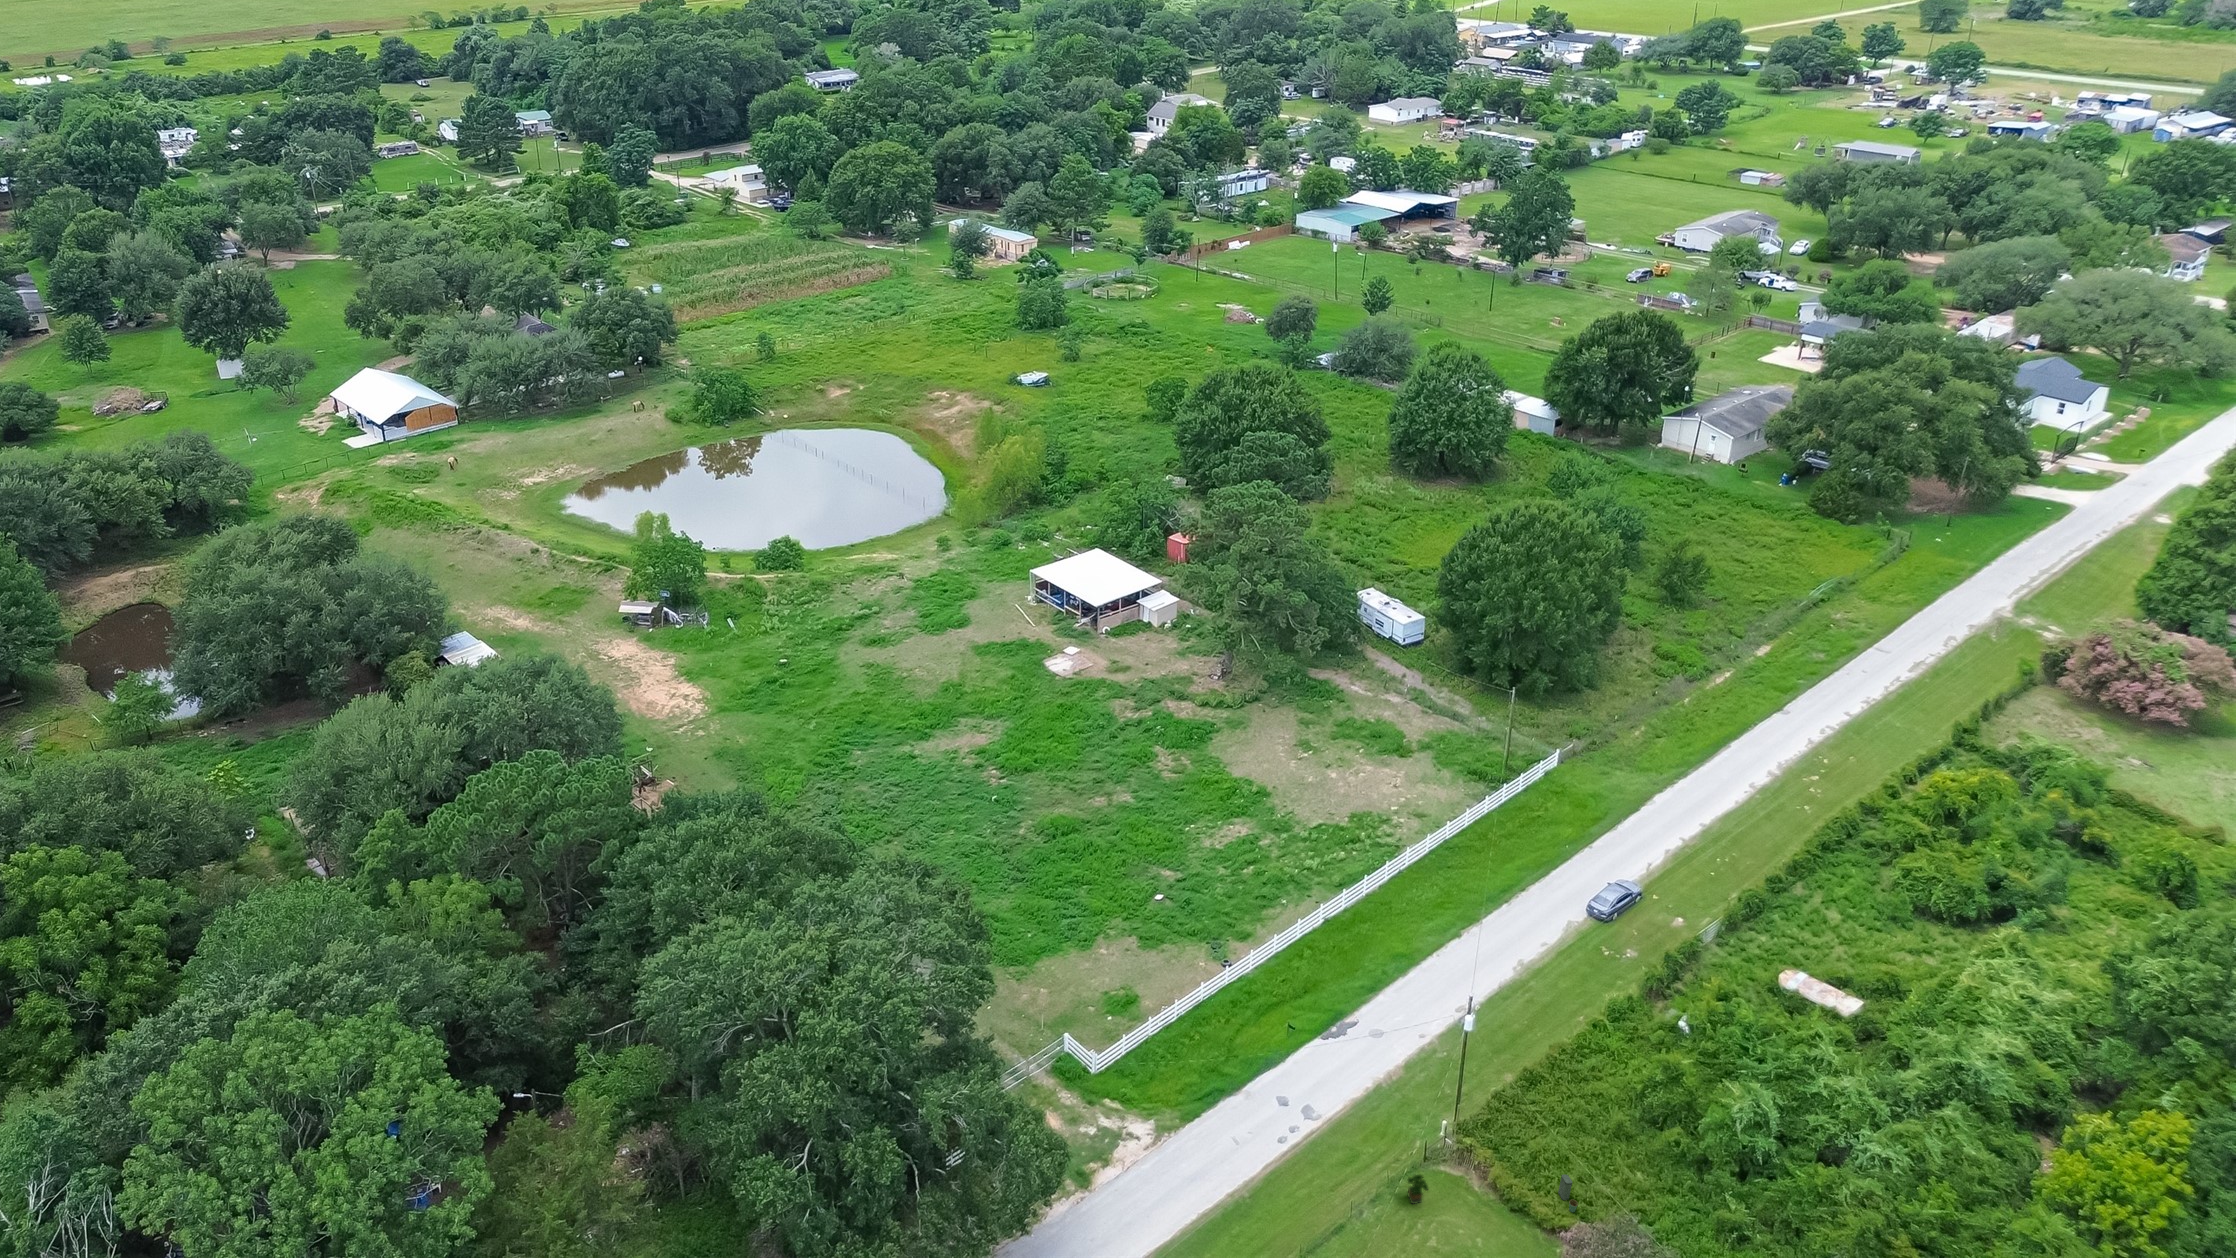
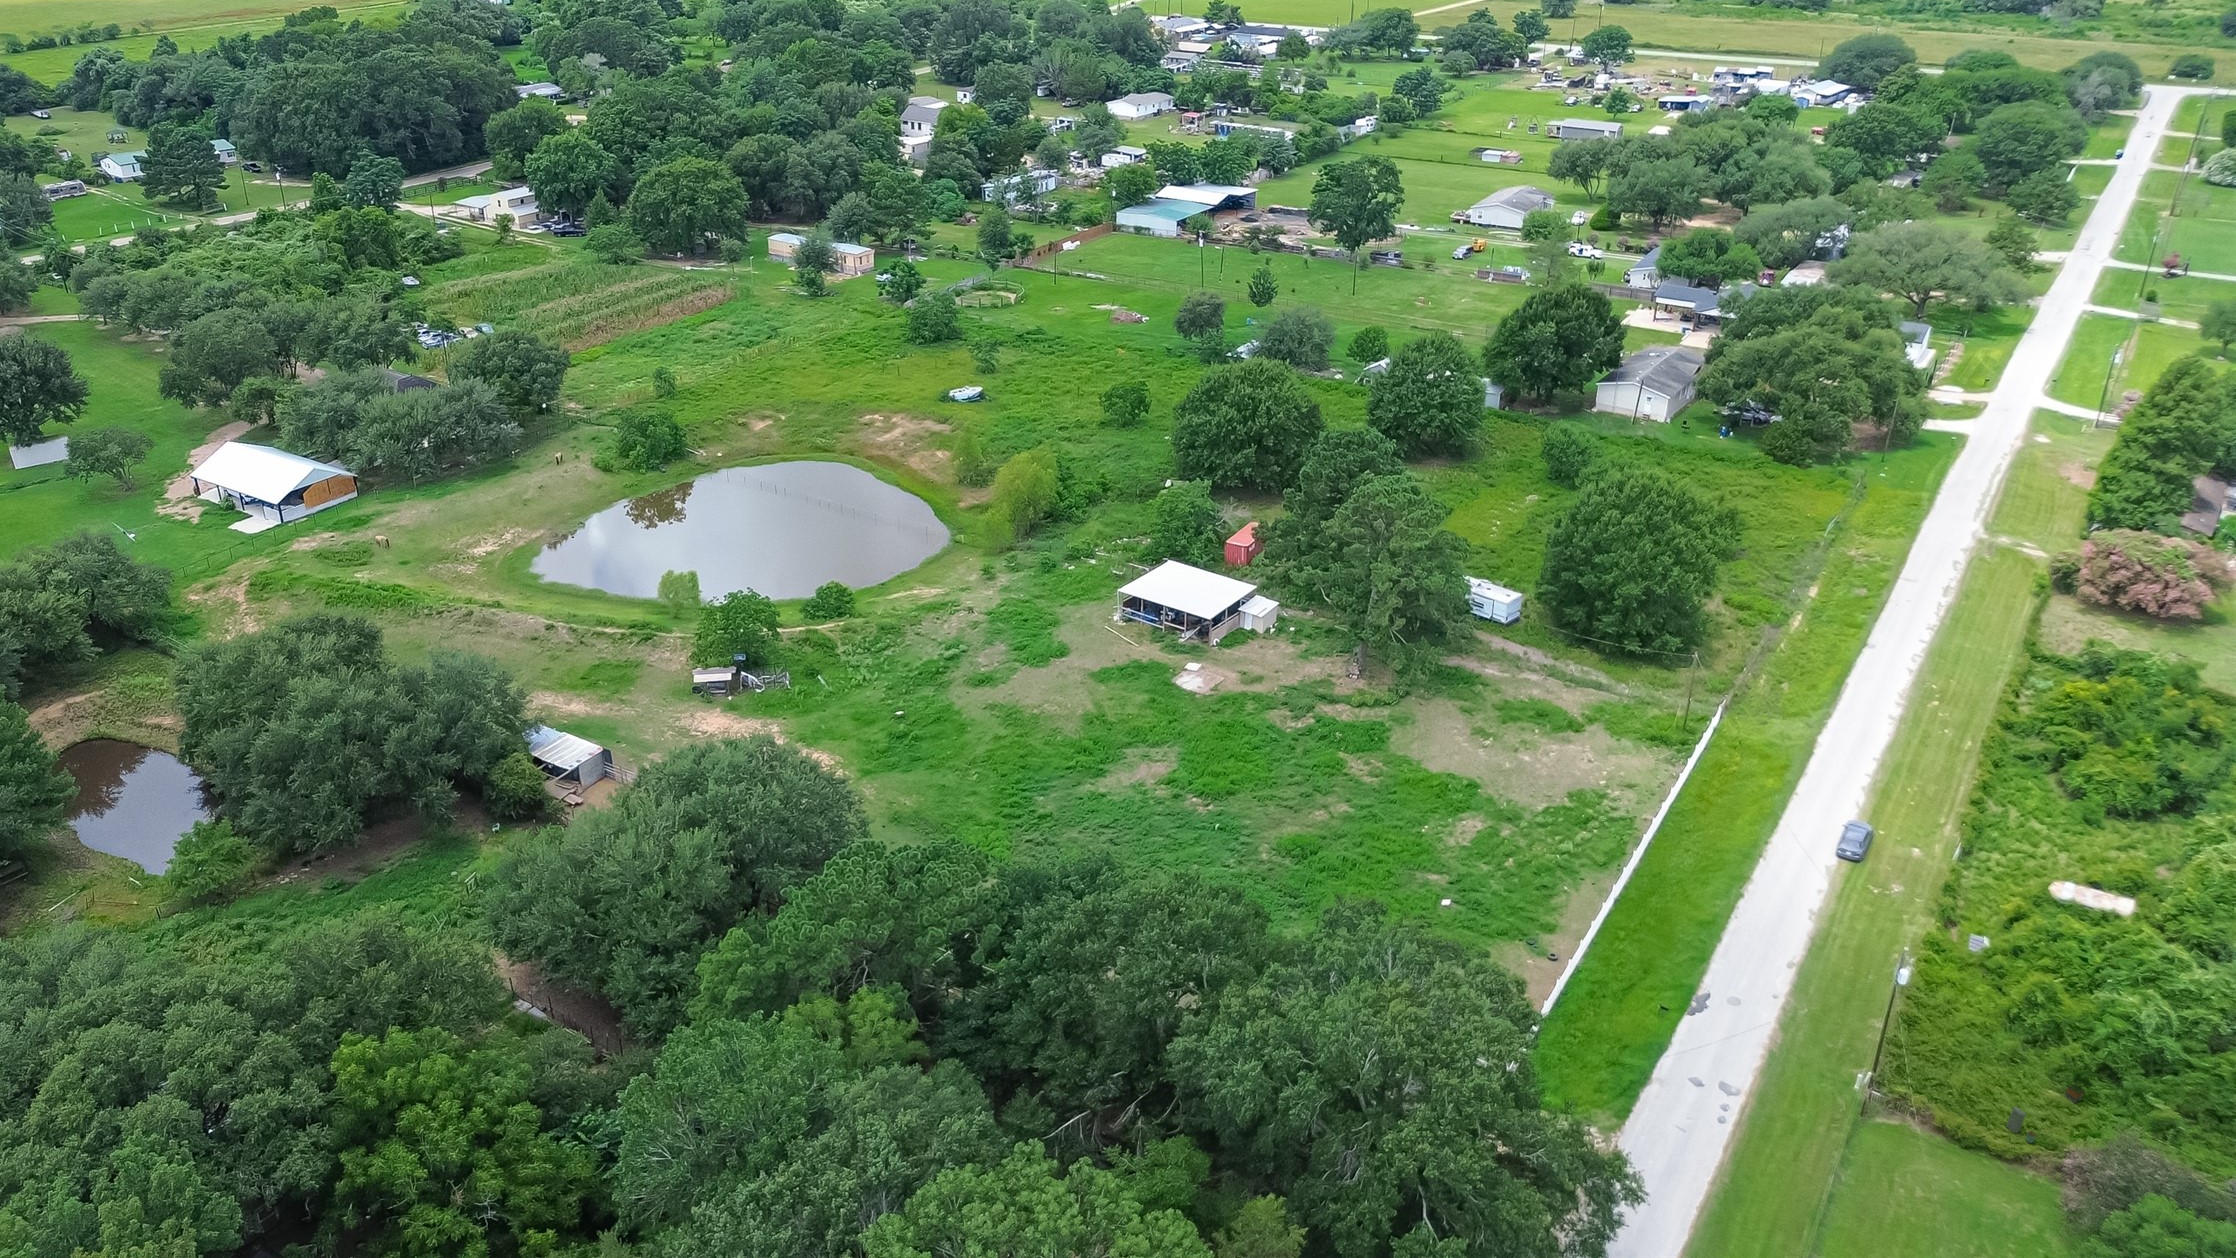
potted tree: present [1408,1174,1428,1204] -> present [2065,1073,2094,1103]

